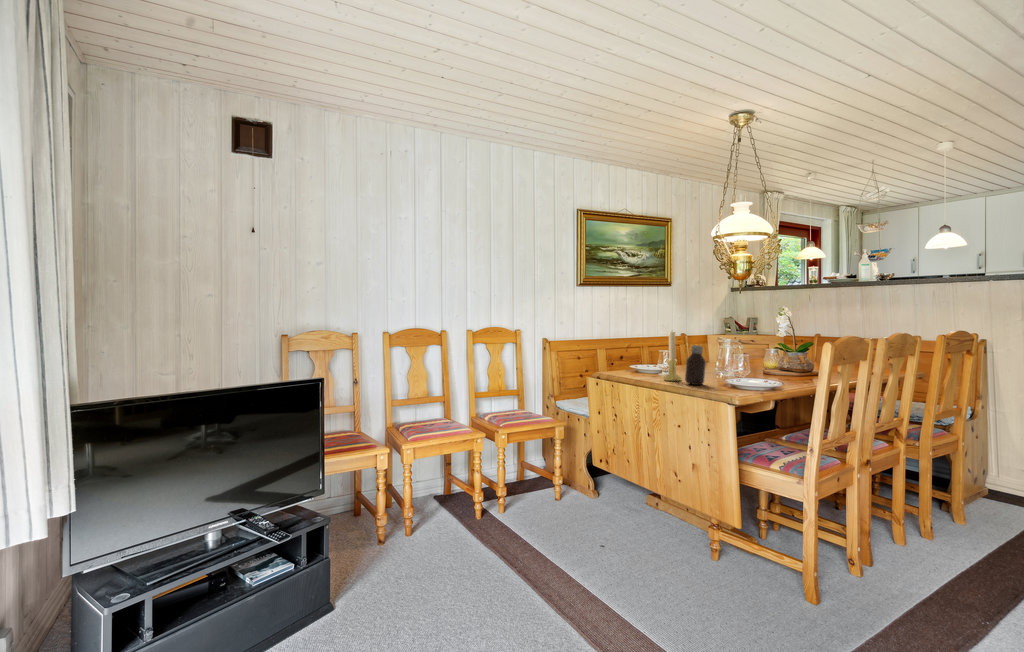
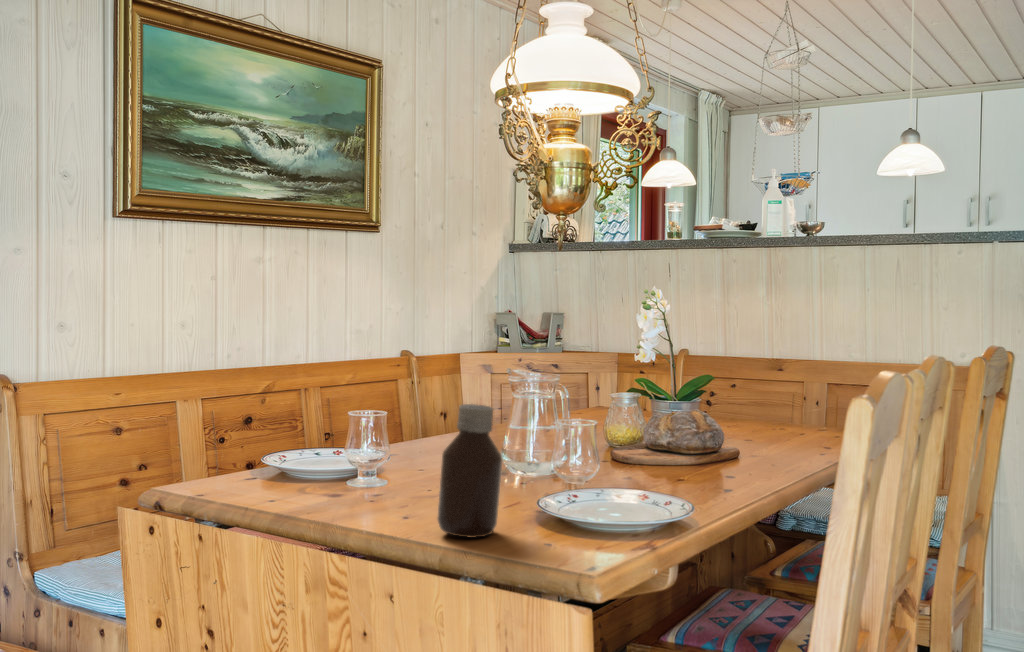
candle holder: present [664,331,681,381] -> none [366,351,423,520]

